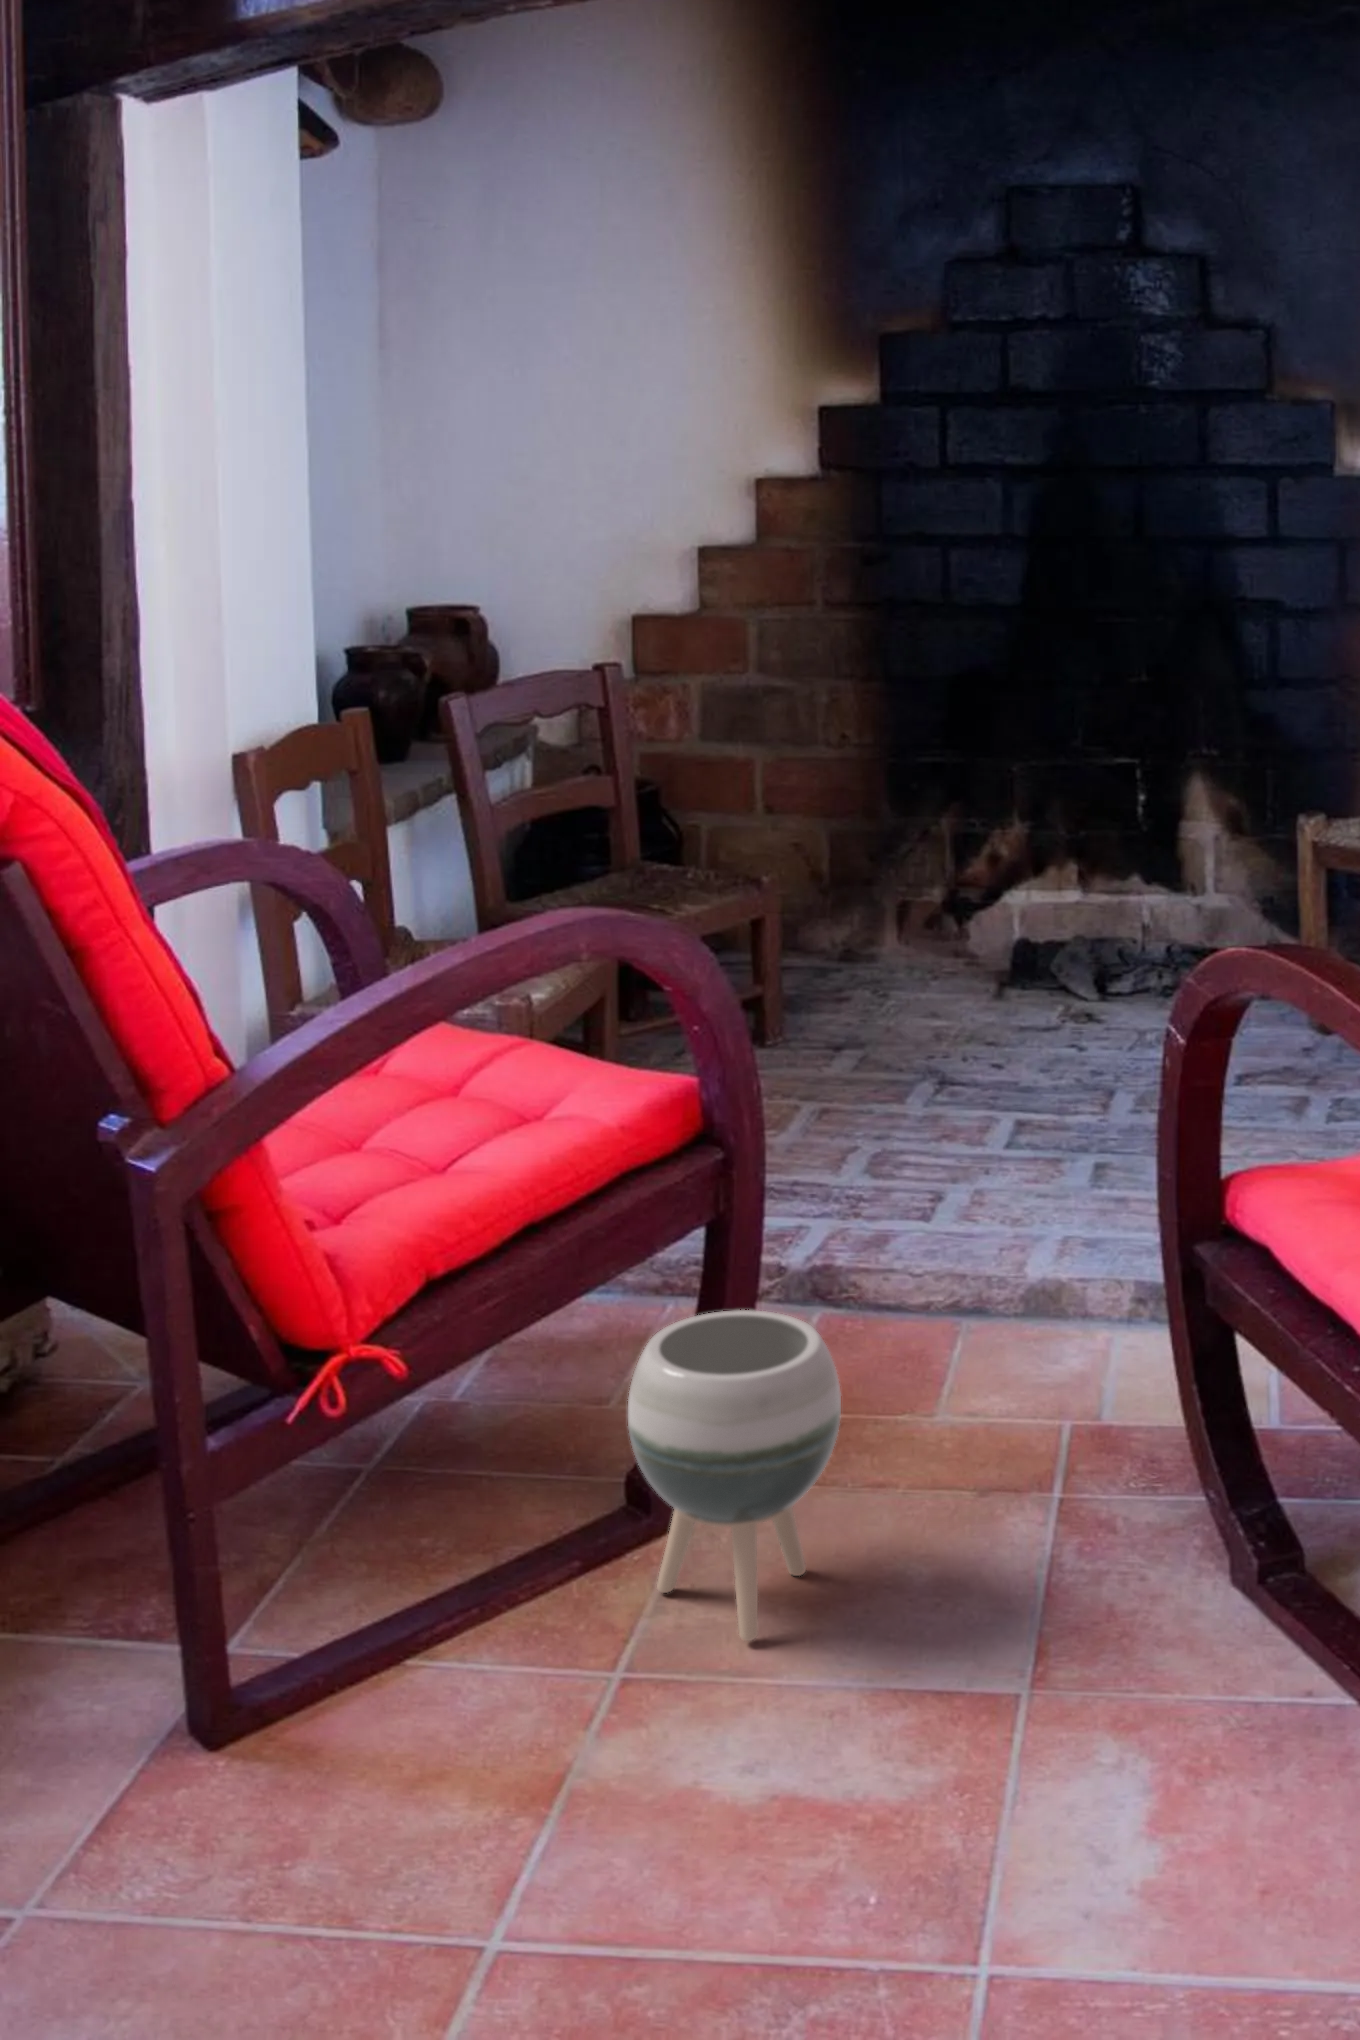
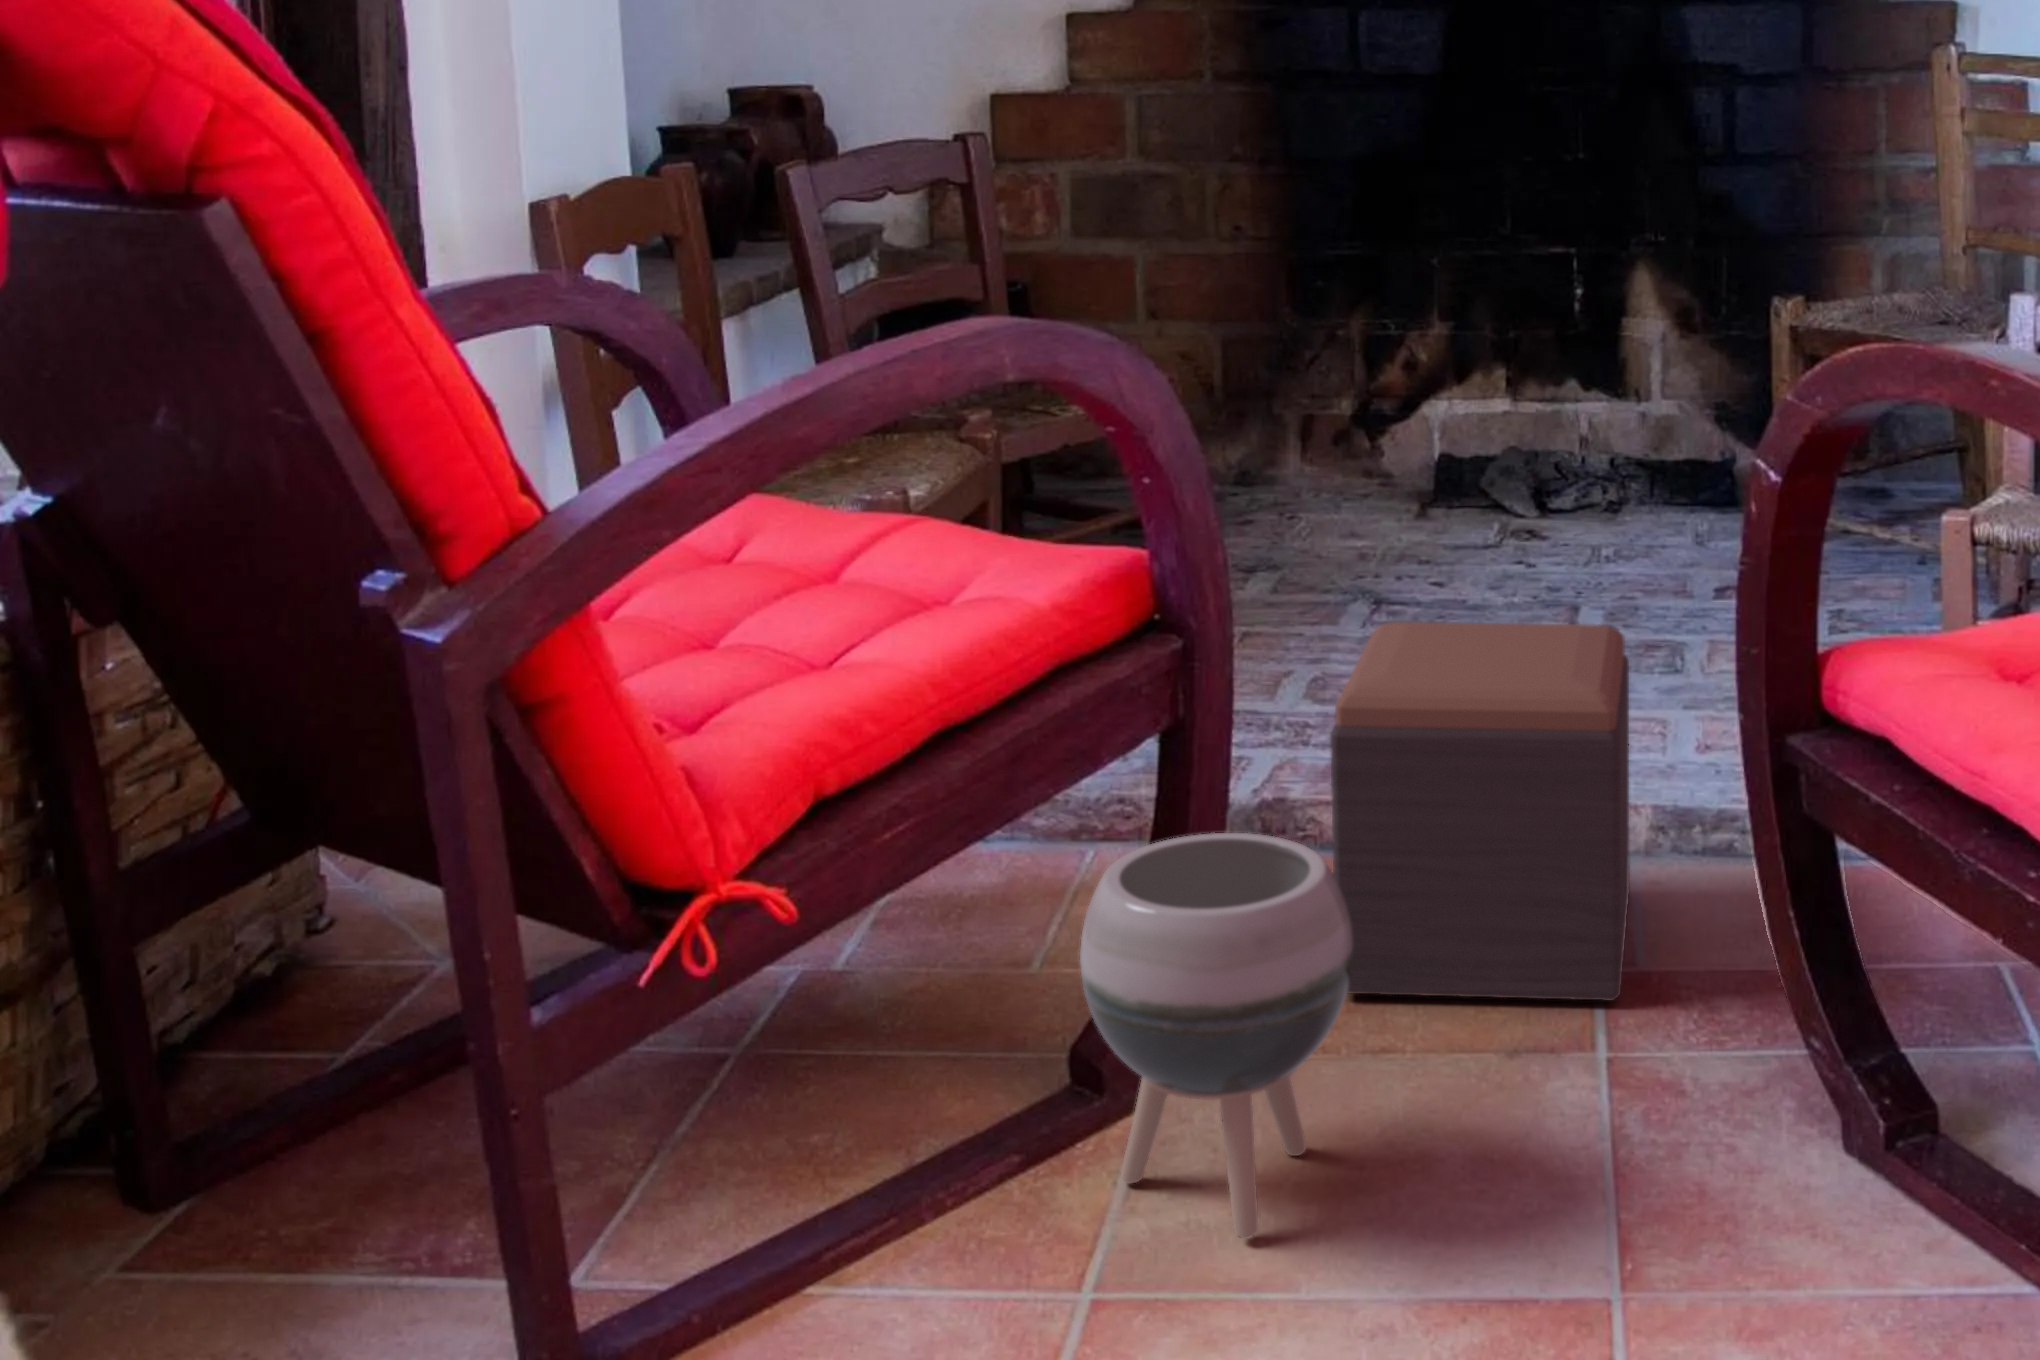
footstool: none [846,1126,1106,1456] -> present [1330,622,1629,1001]

